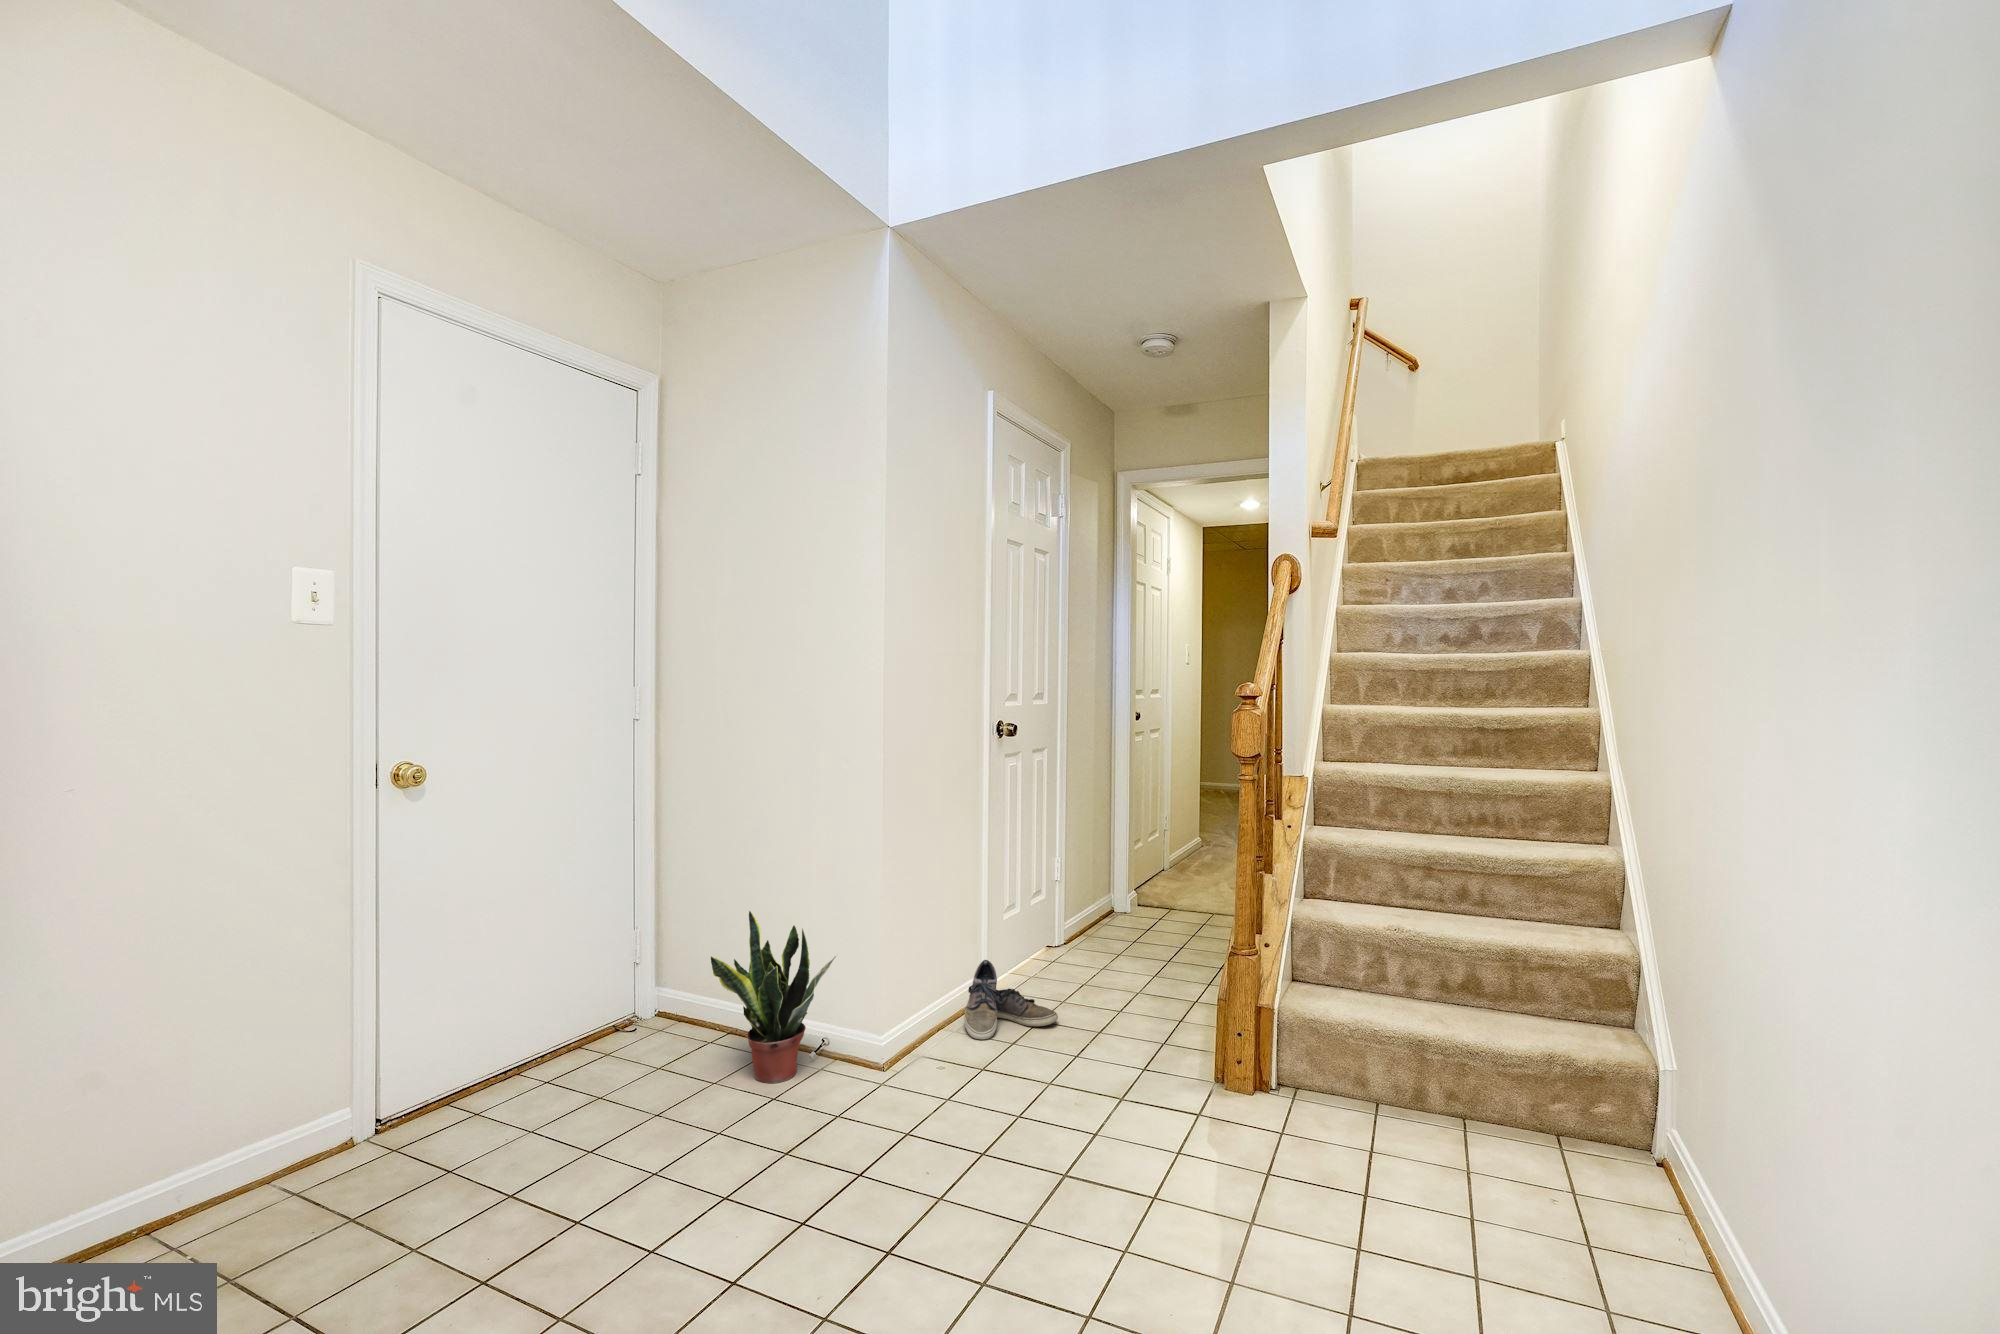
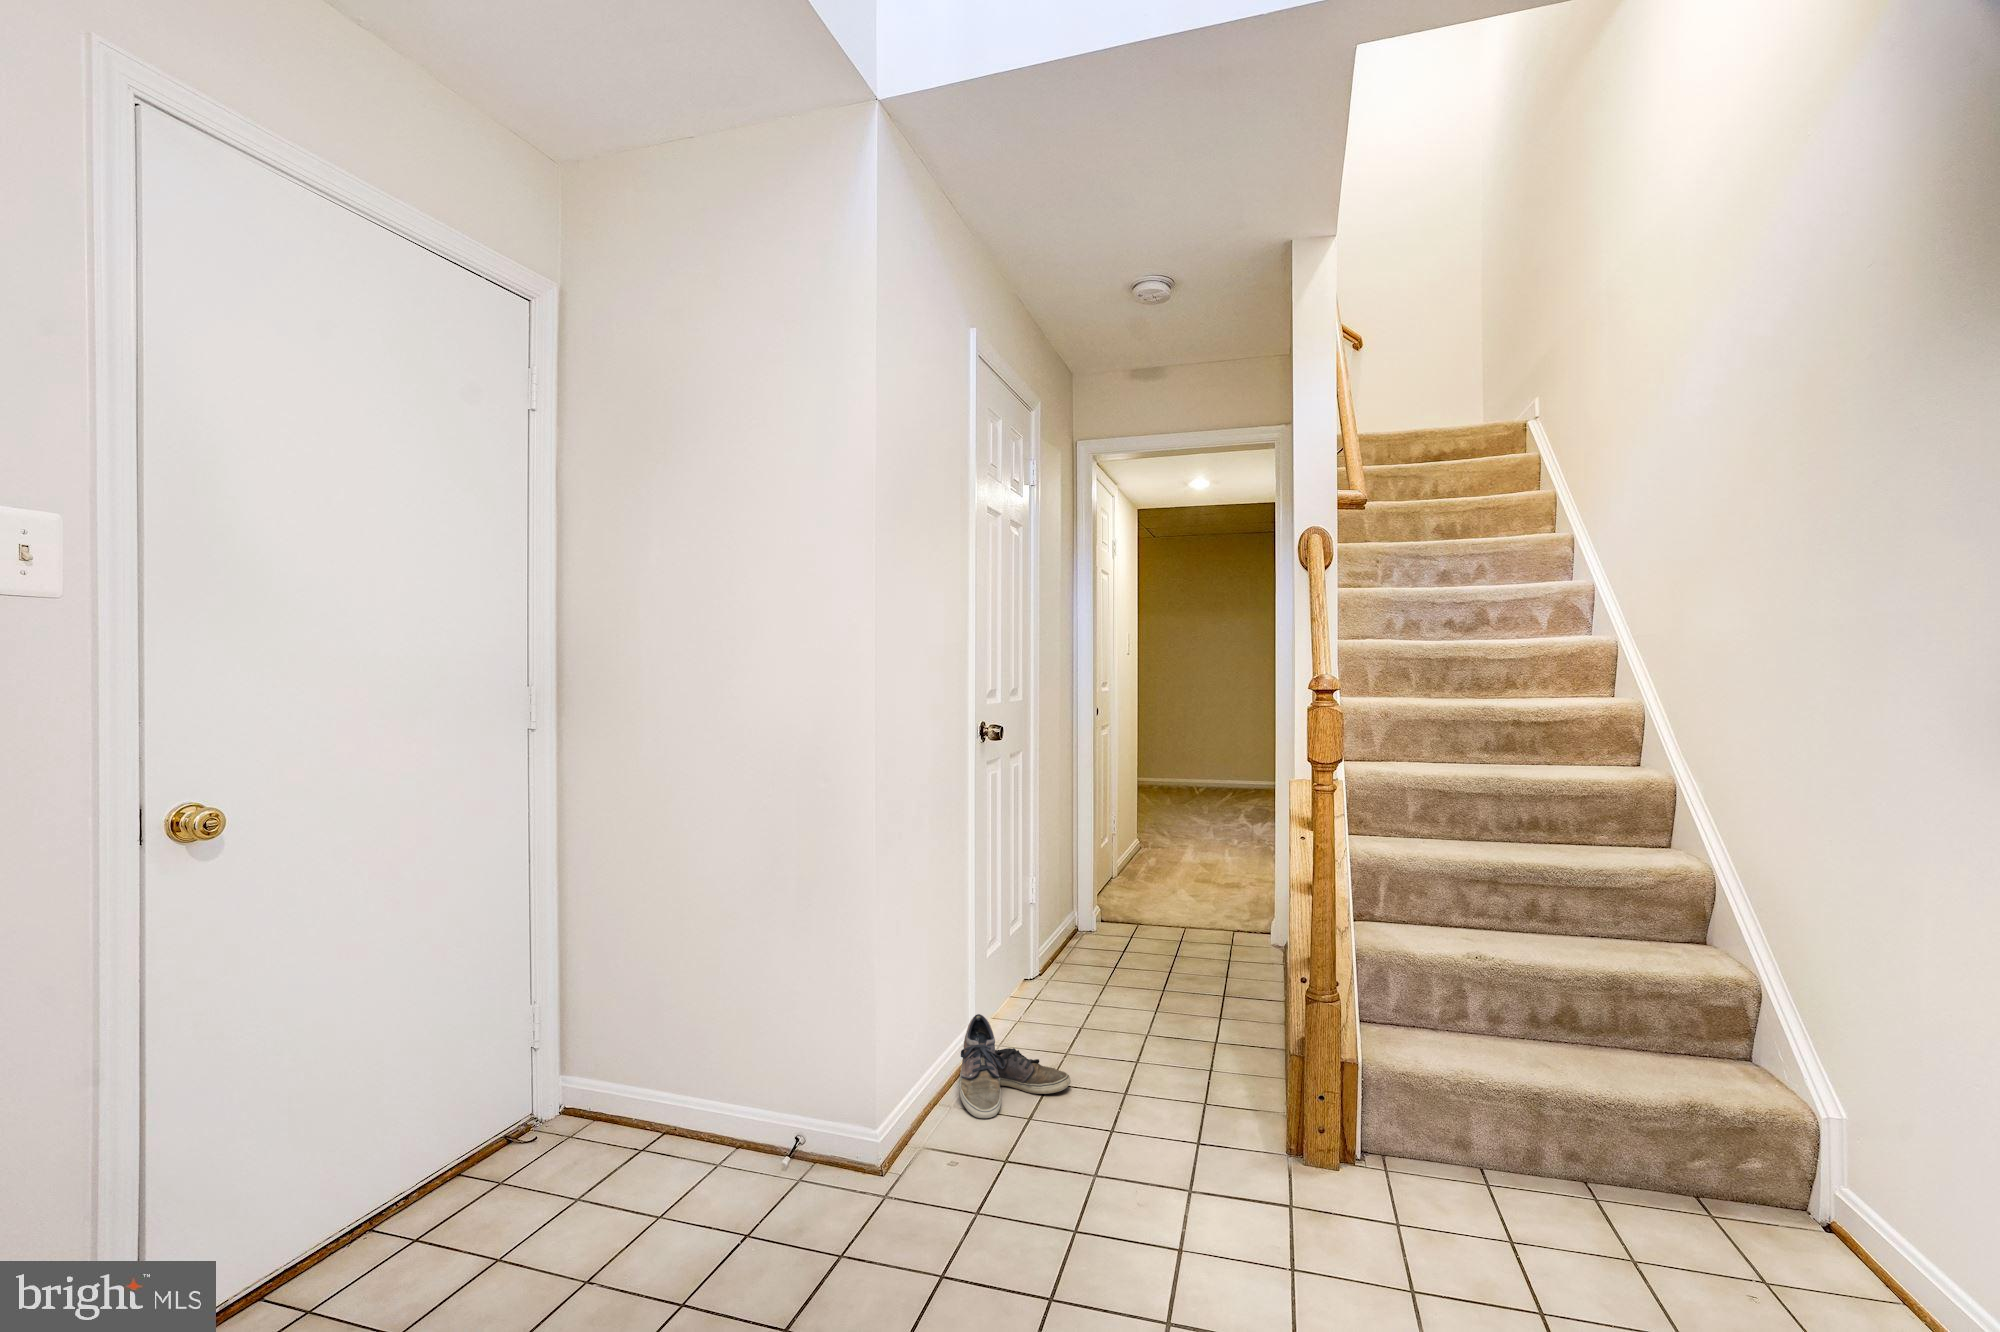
potted plant: present [711,911,837,1083] -> none [649,980,815,1212]

